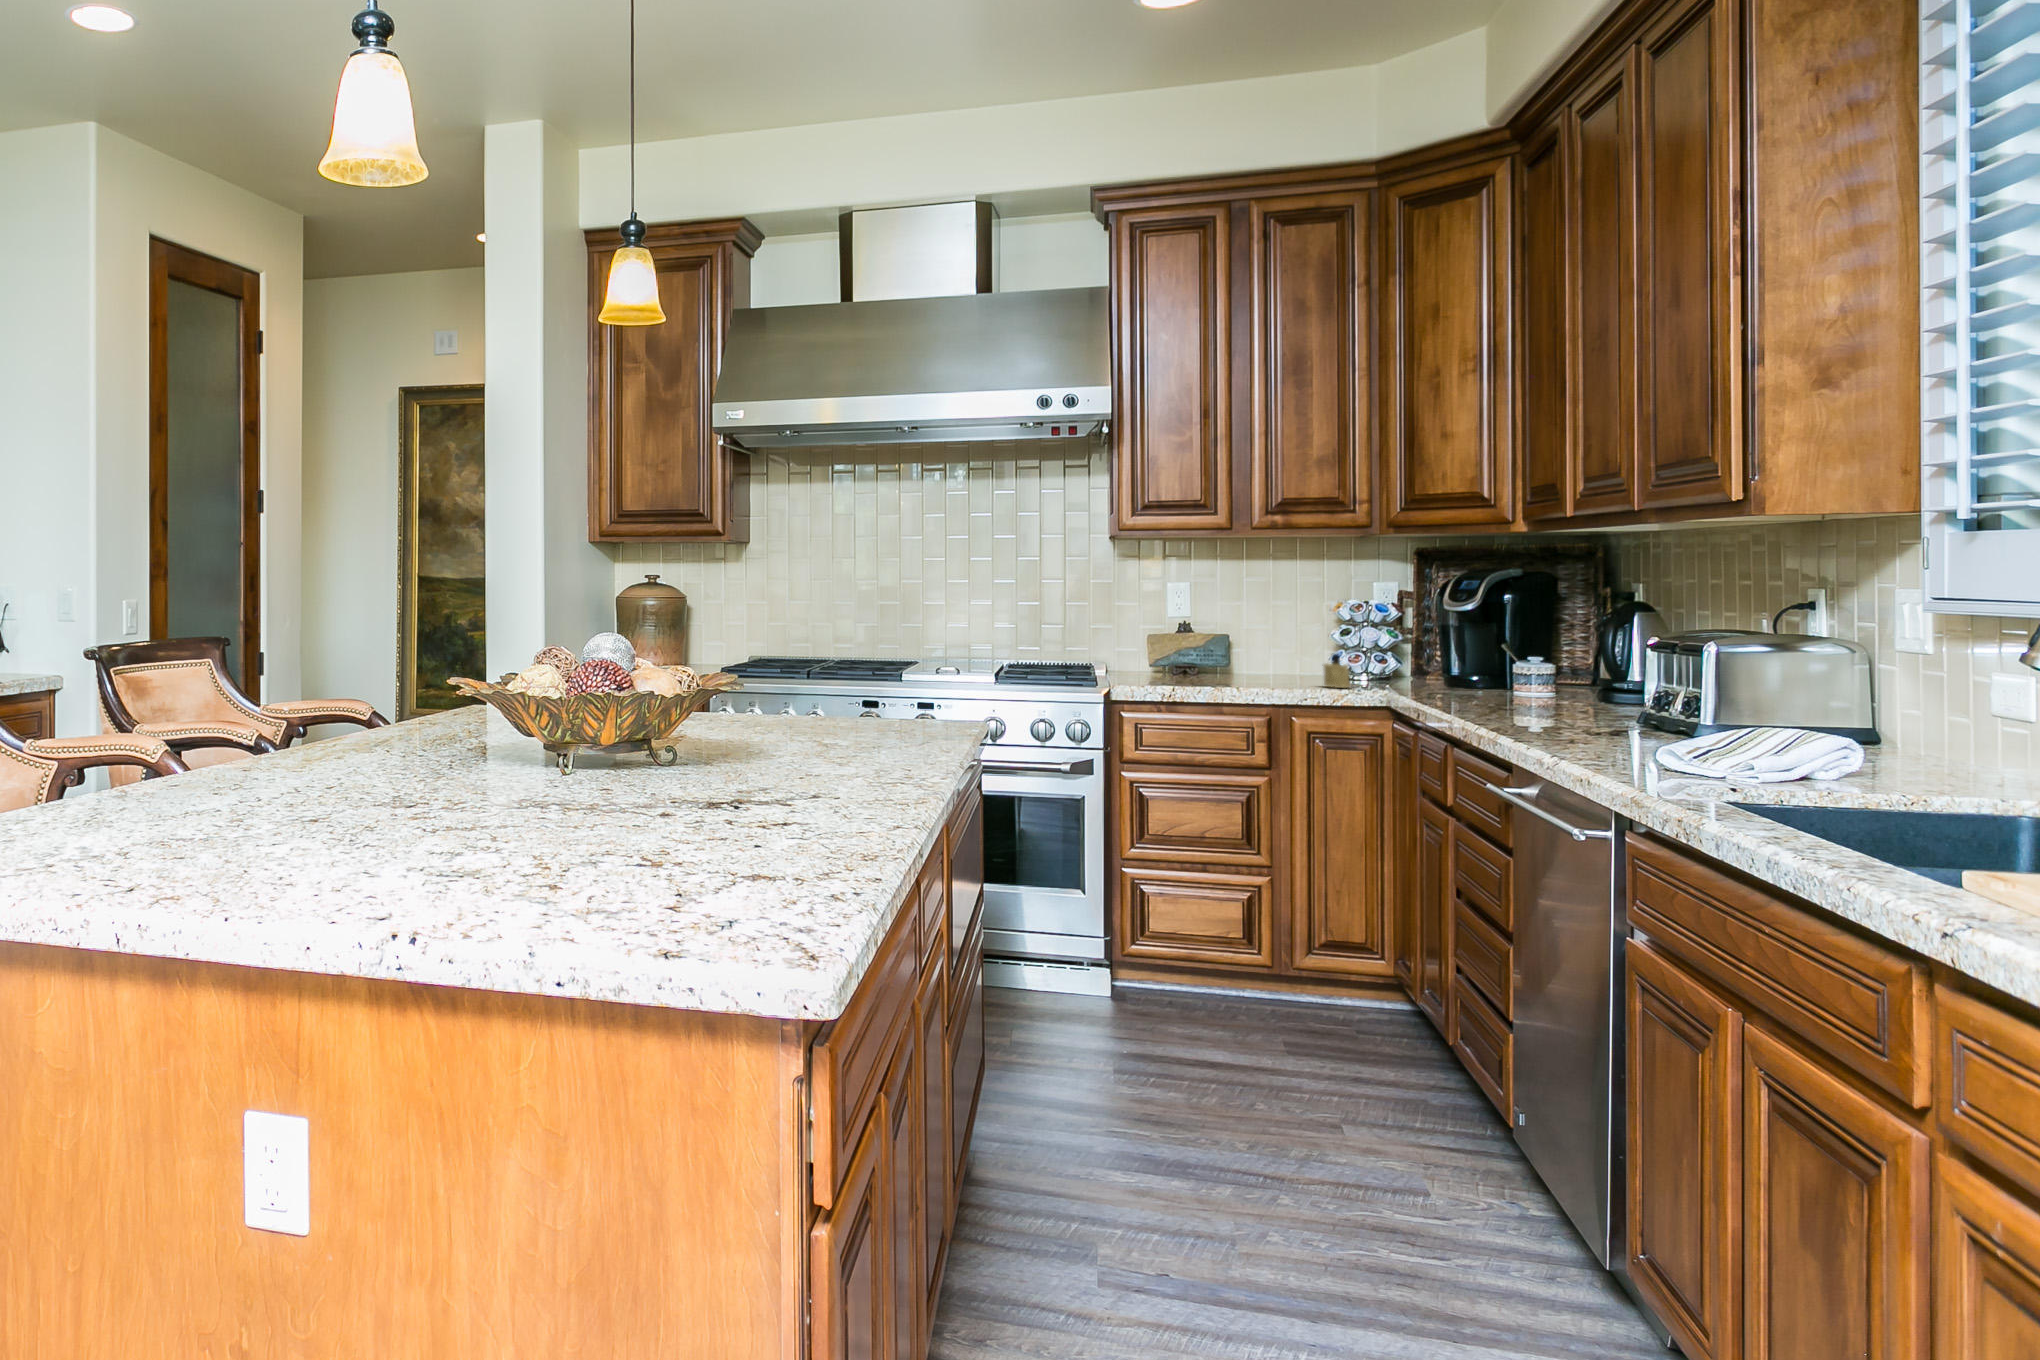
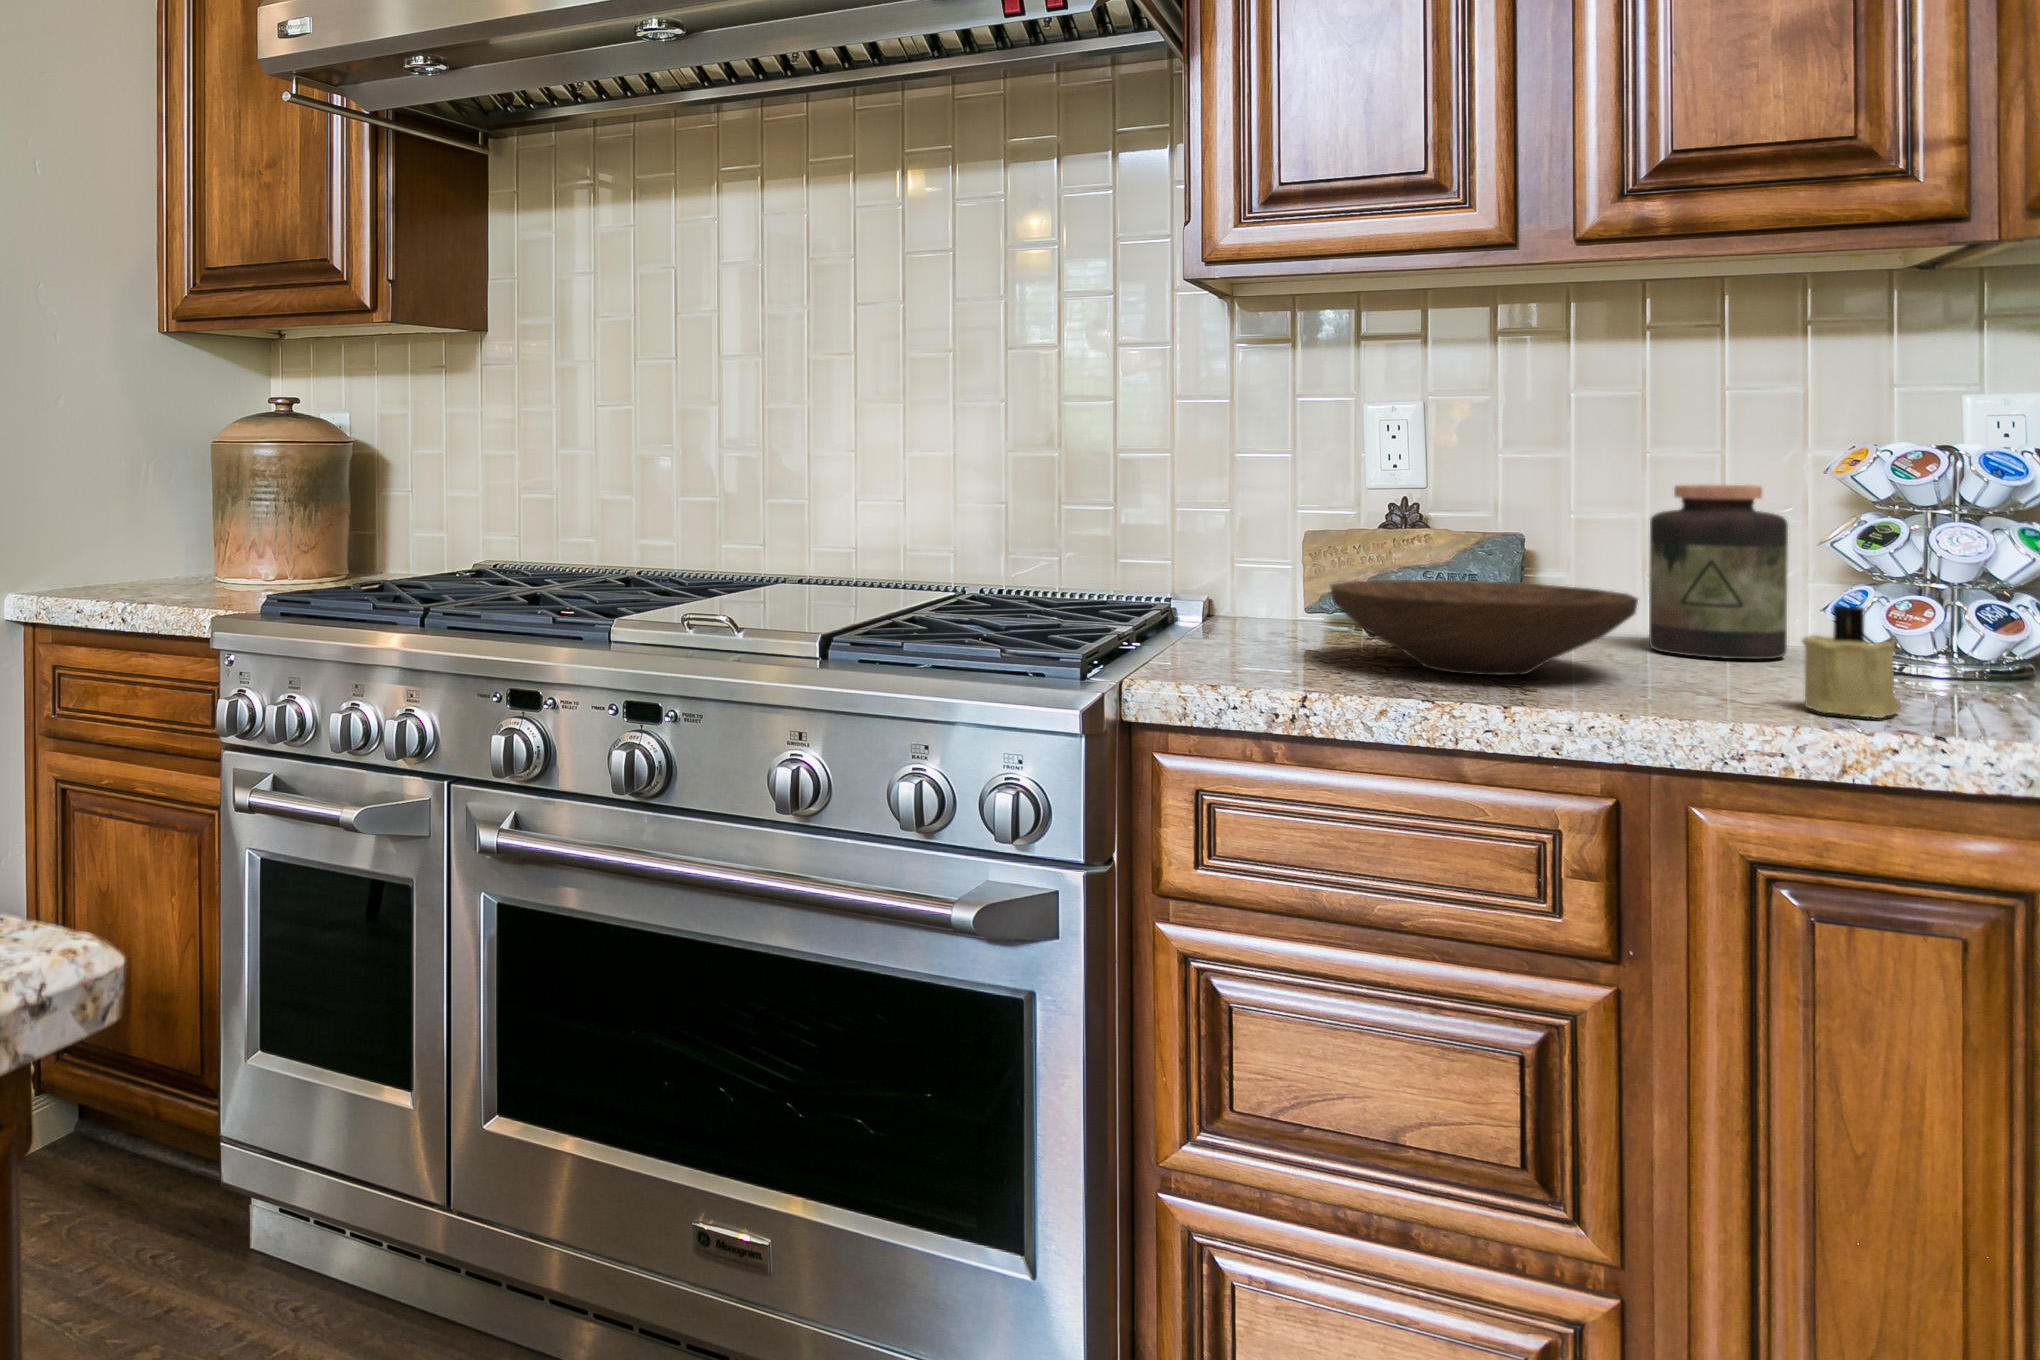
jar: none [1272,615,1318,677] -> present [1649,485,1788,659]
wooden bowl: none [1167,650,1272,682] -> present [1330,580,1638,675]

